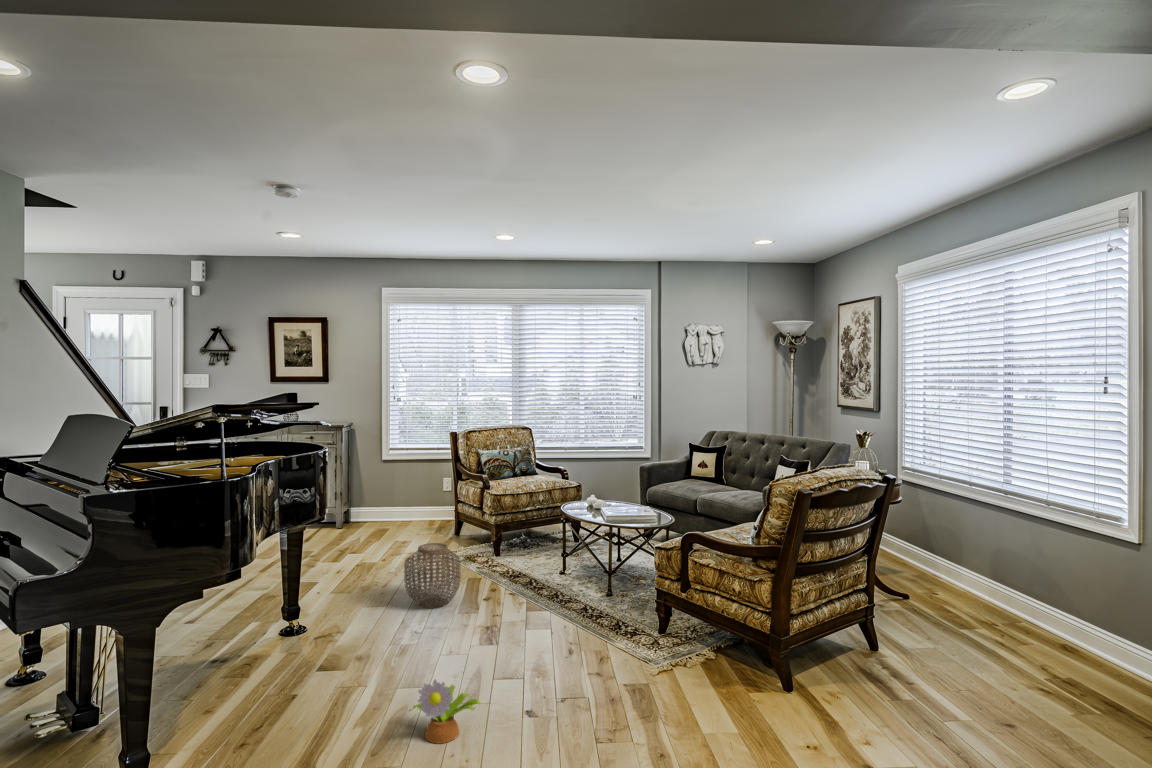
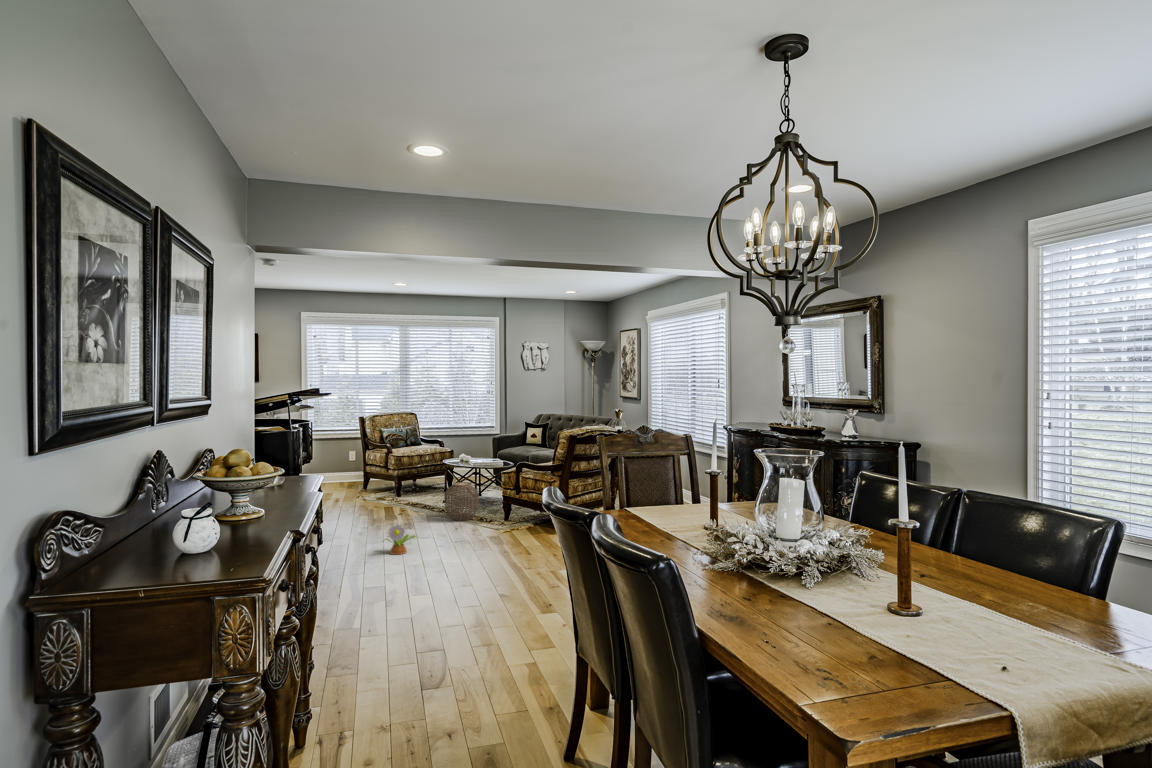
woven basket: present [404,543,461,608] -> present [445,482,479,521]

